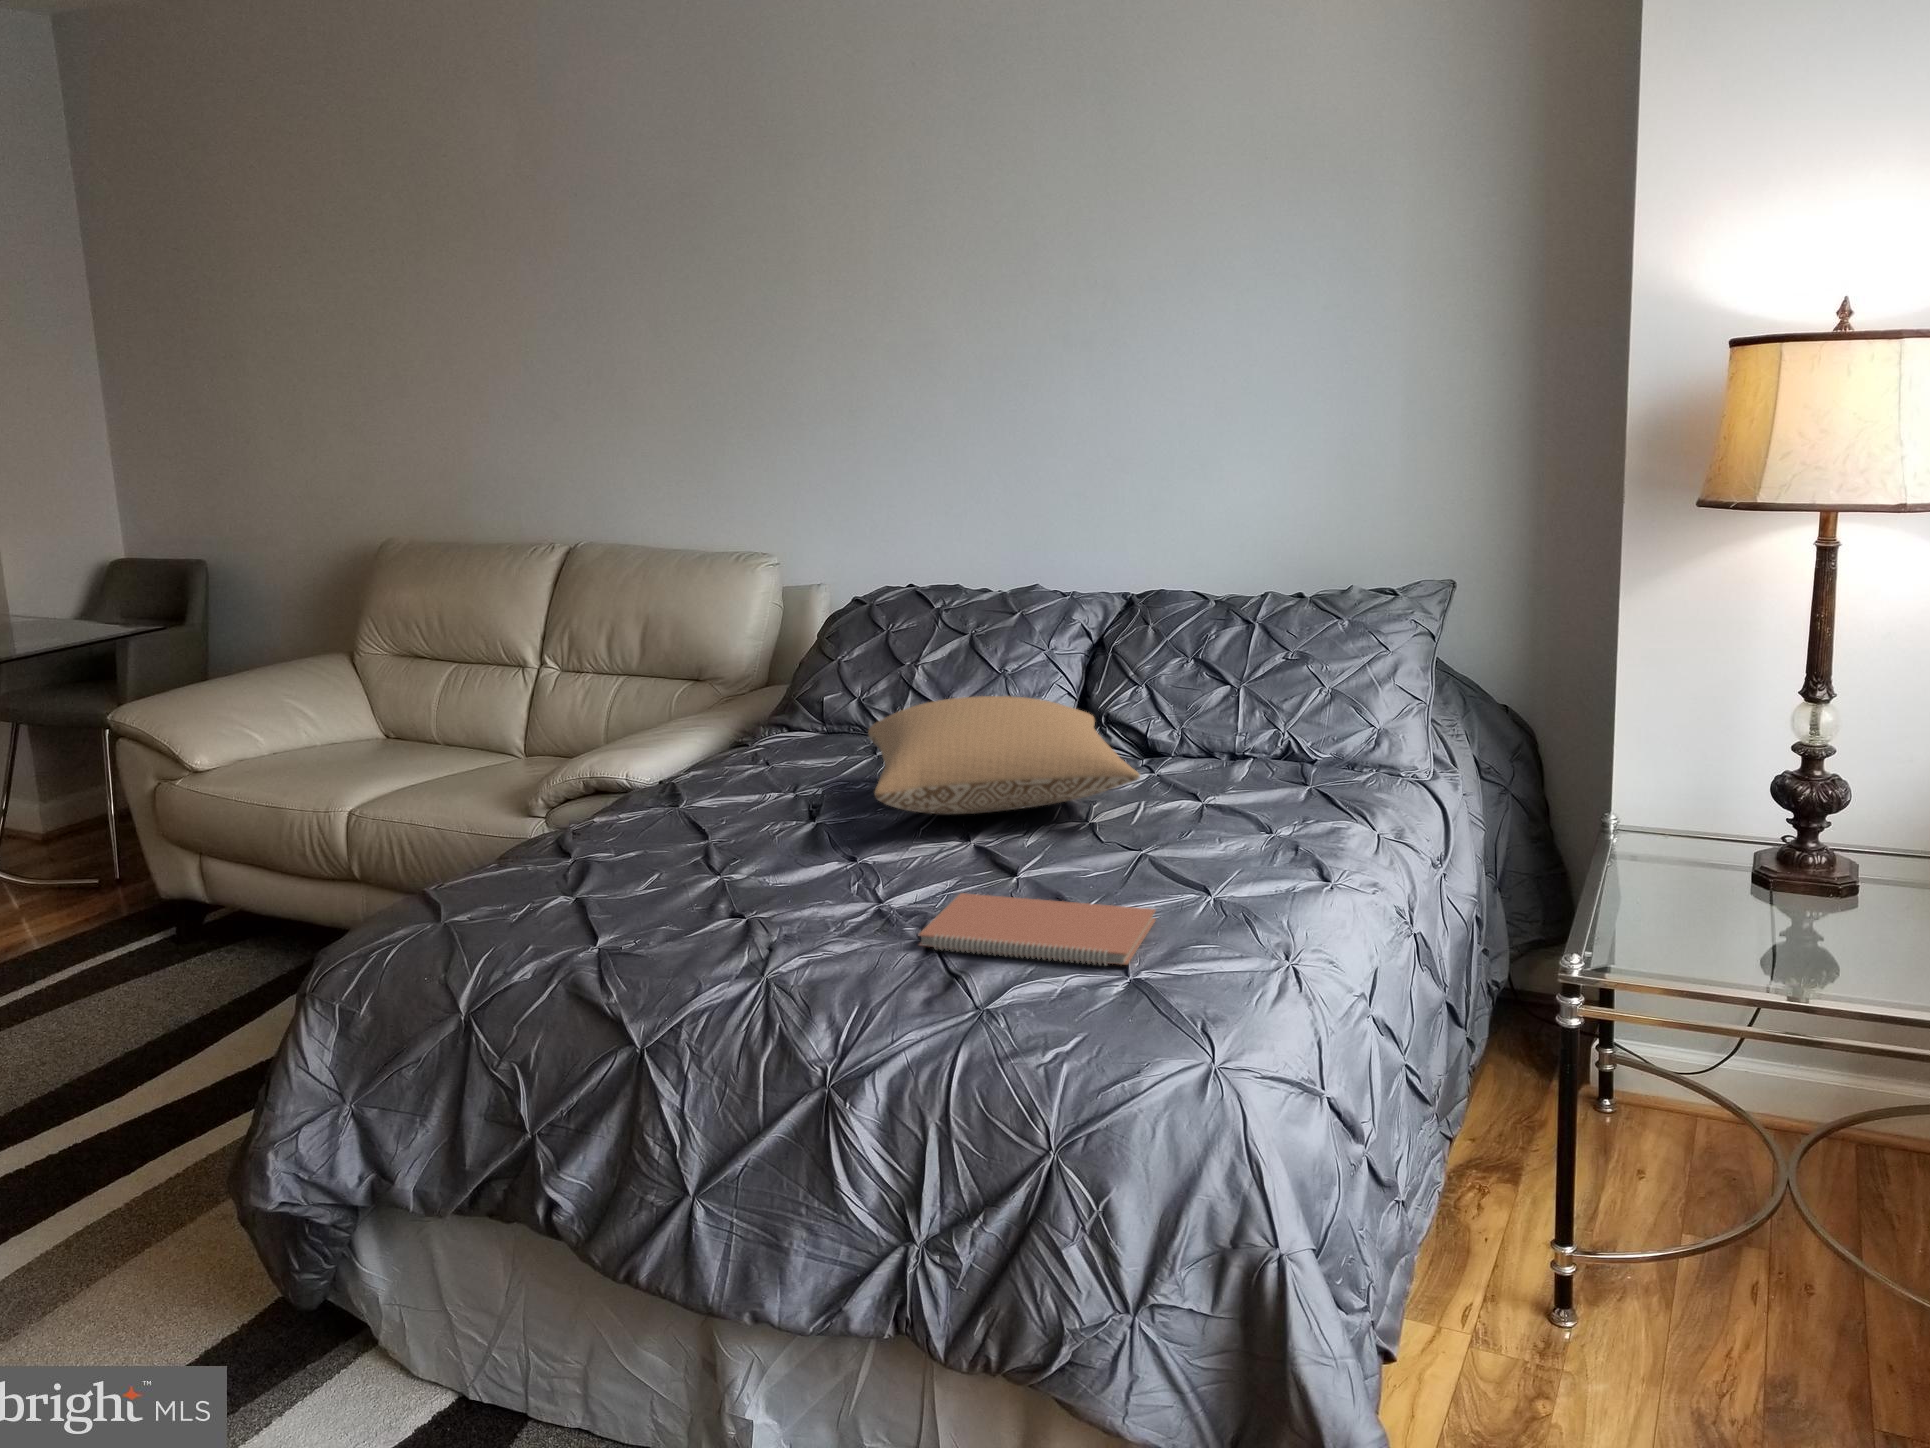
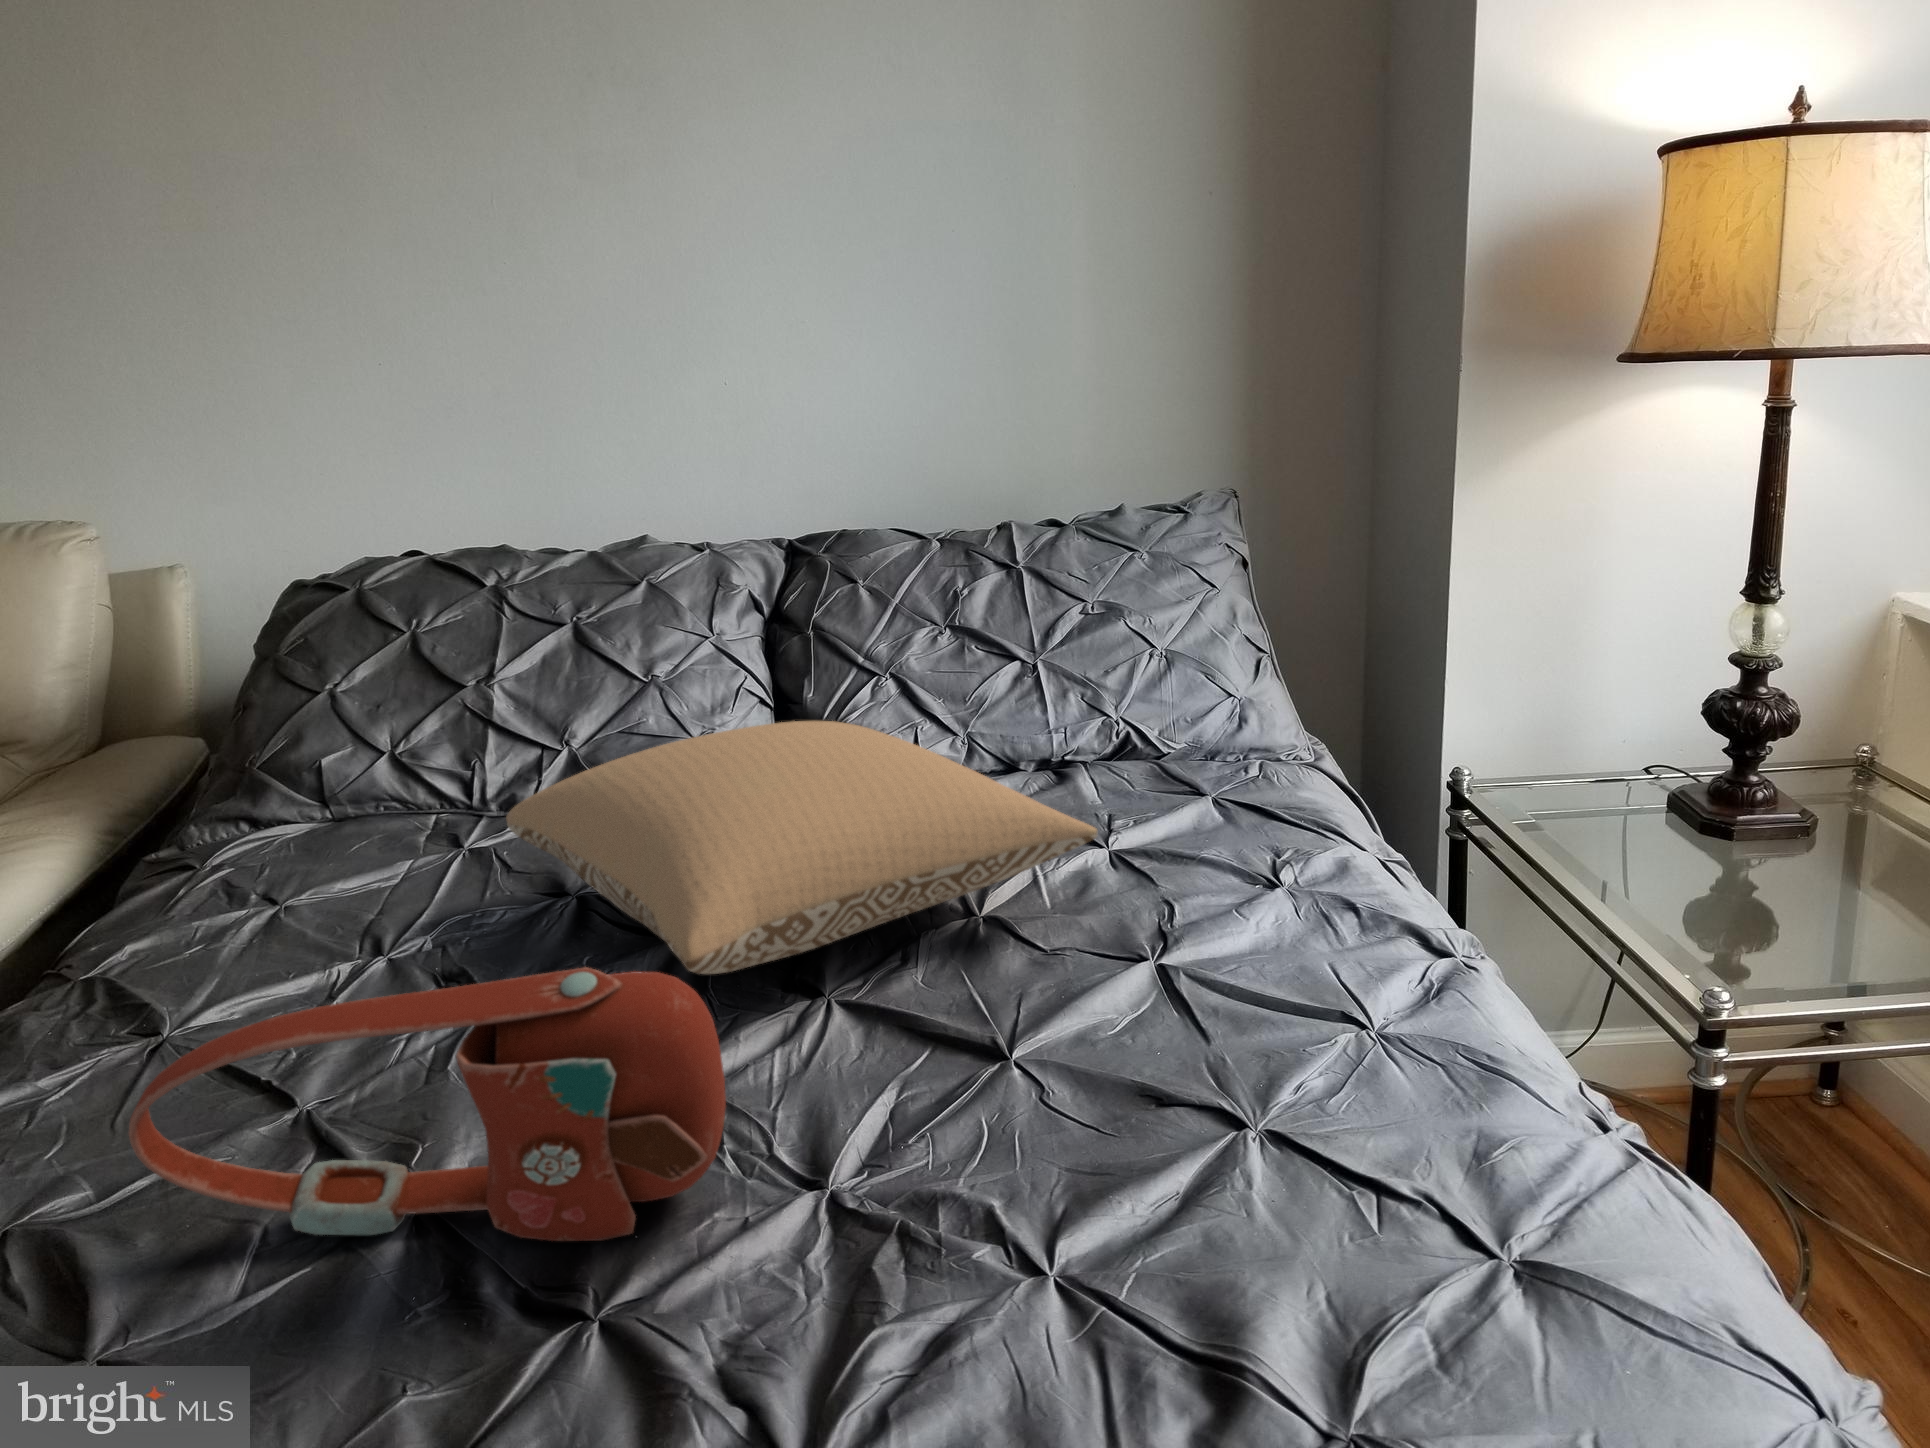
handbag: none [629,768,847,892] -> present [129,967,726,1241]
notebook: present [919,893,1156,965] -> none [1008,1091,1501,1323]

